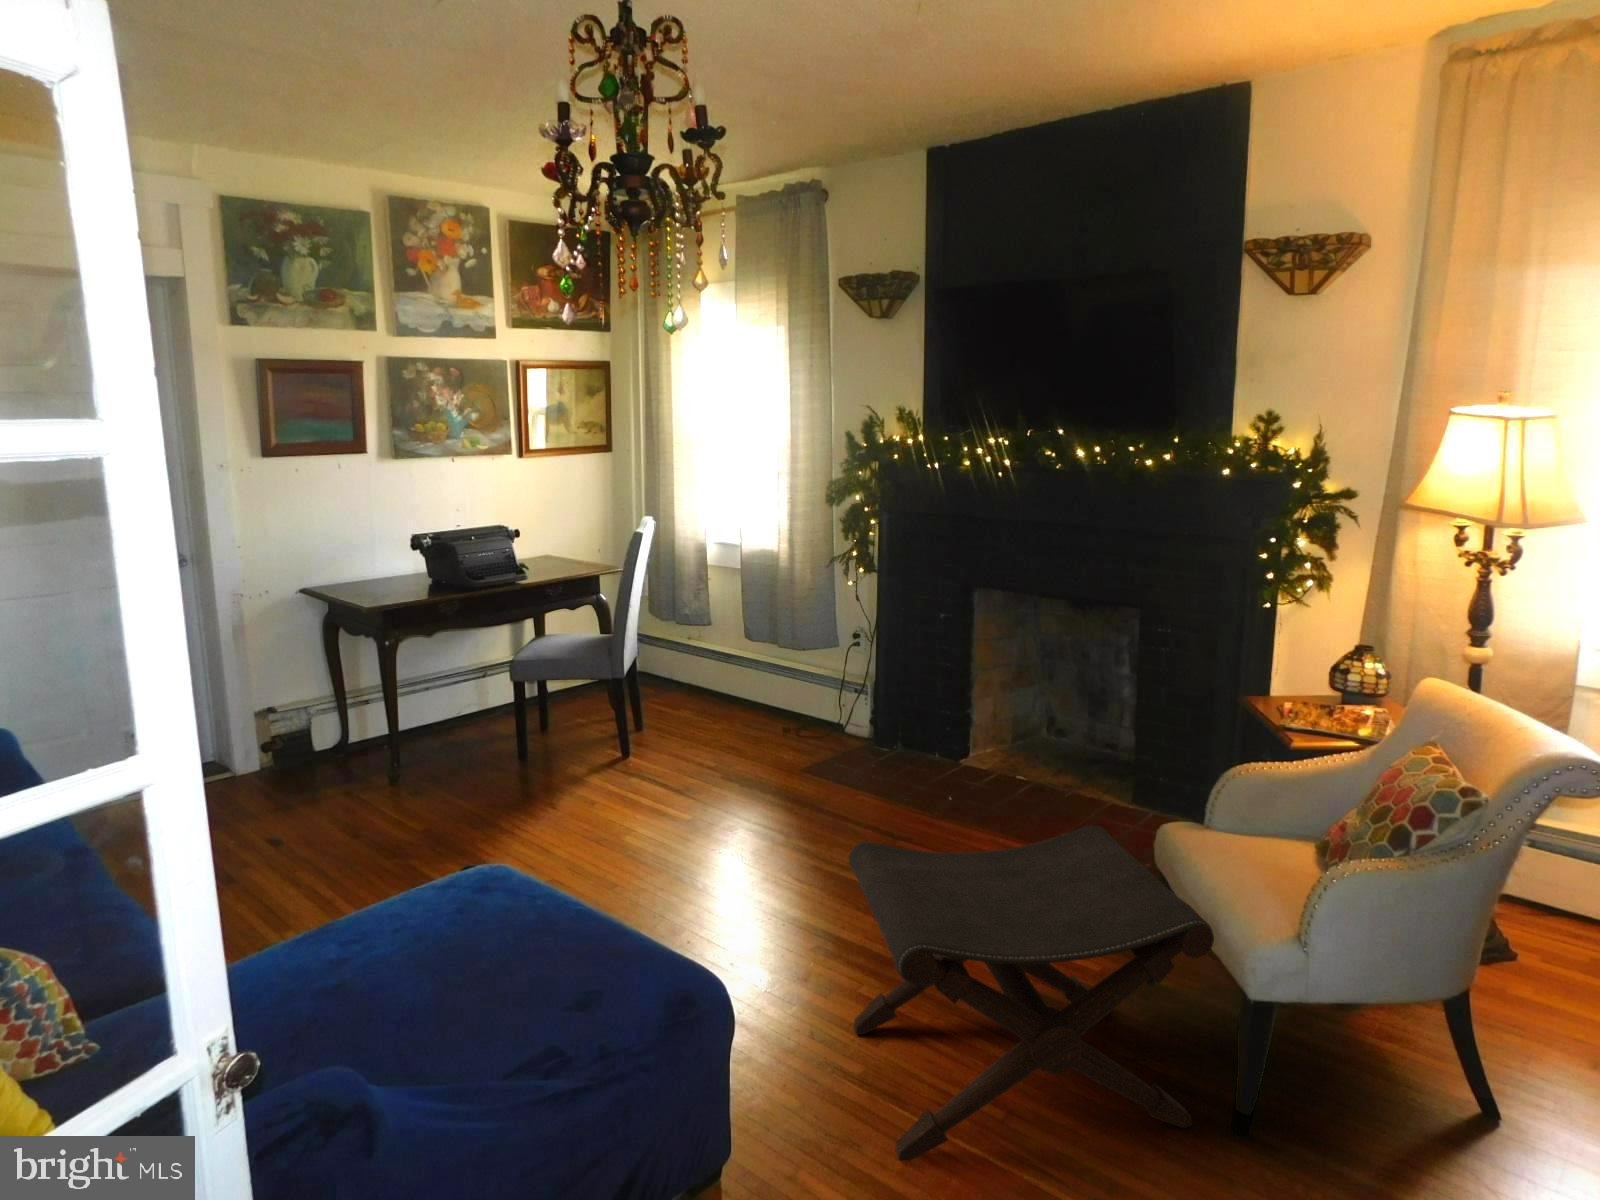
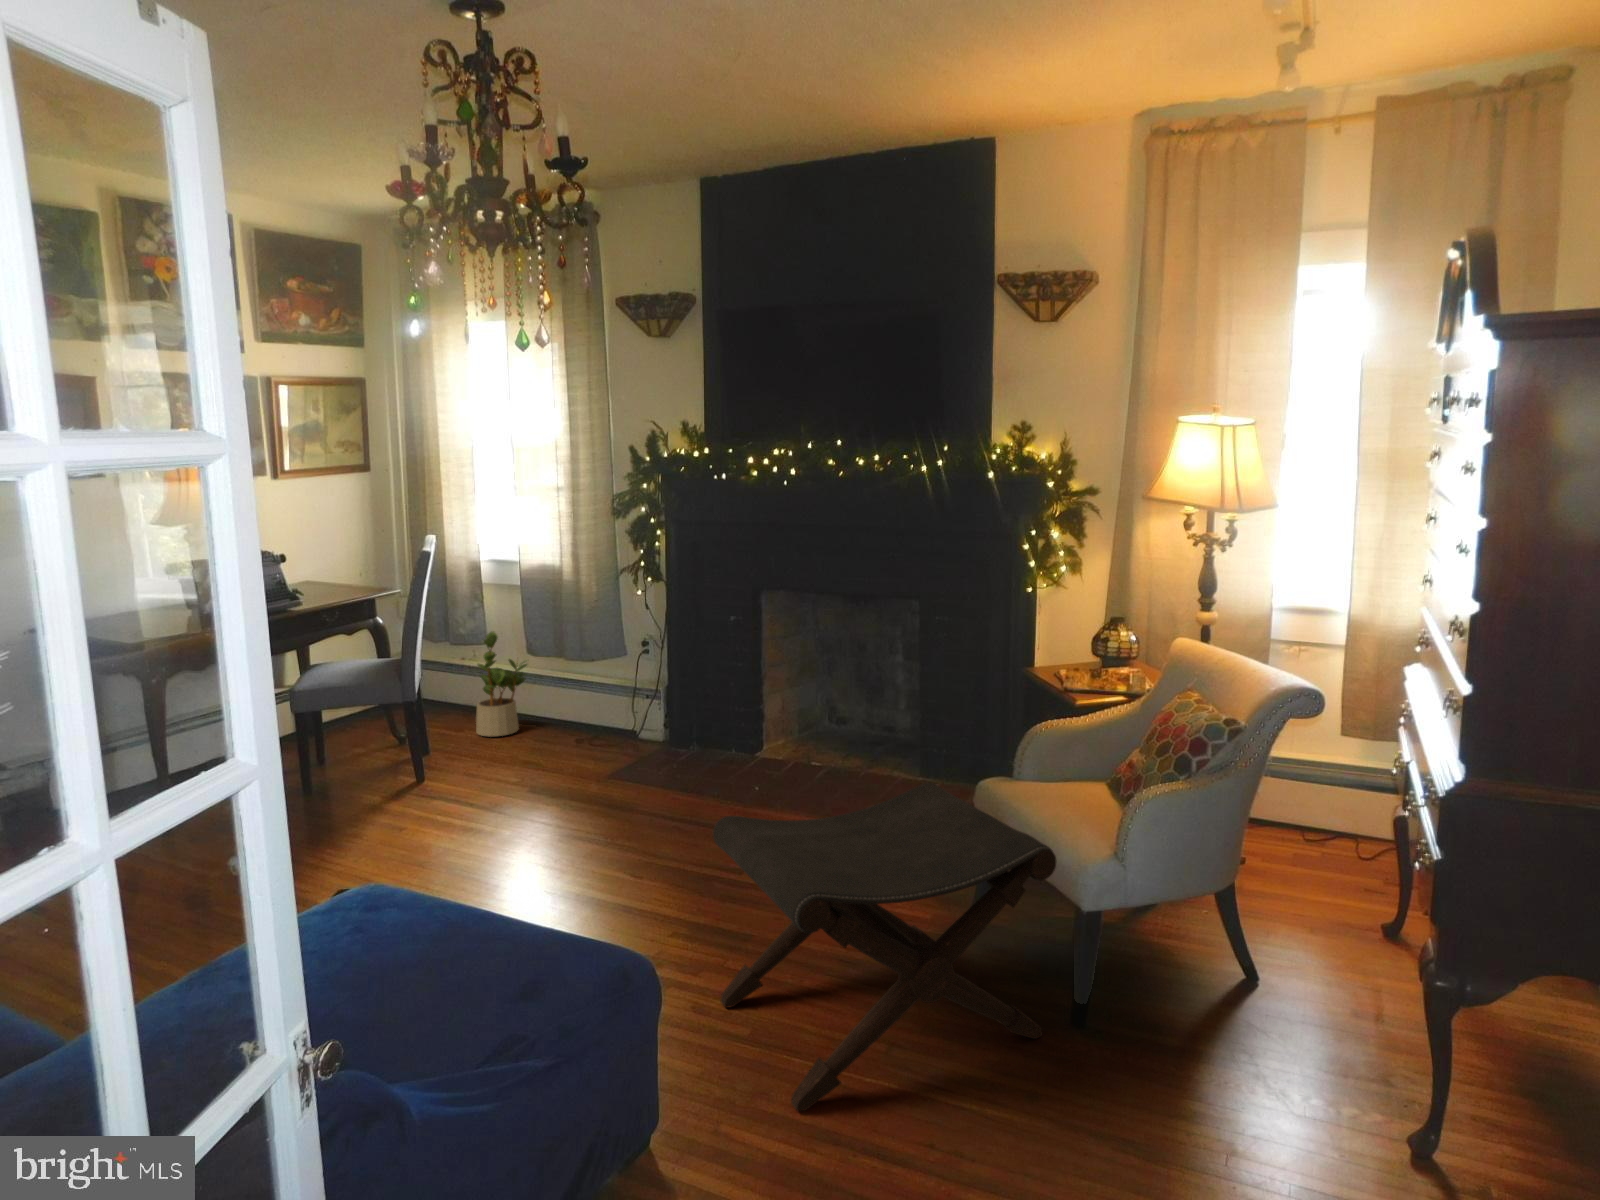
potted plant: none [693,613,745,715] -> present [476,632,527,737]

